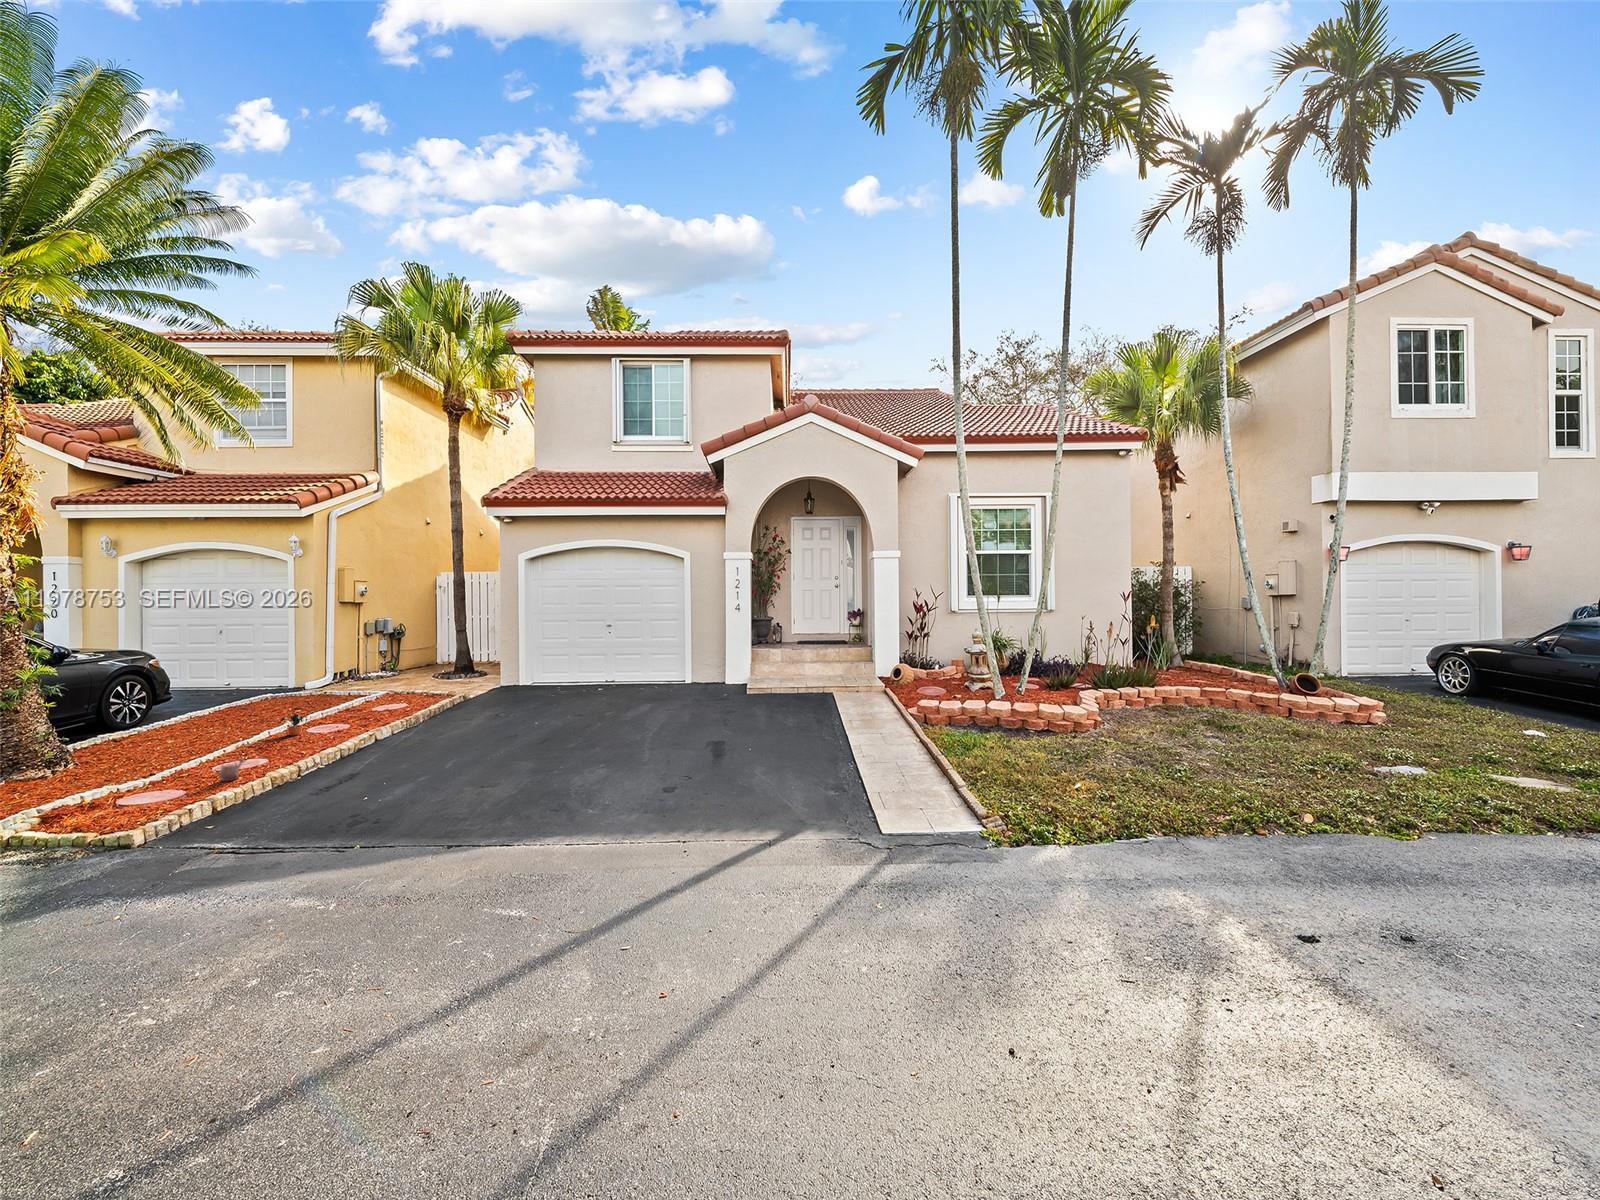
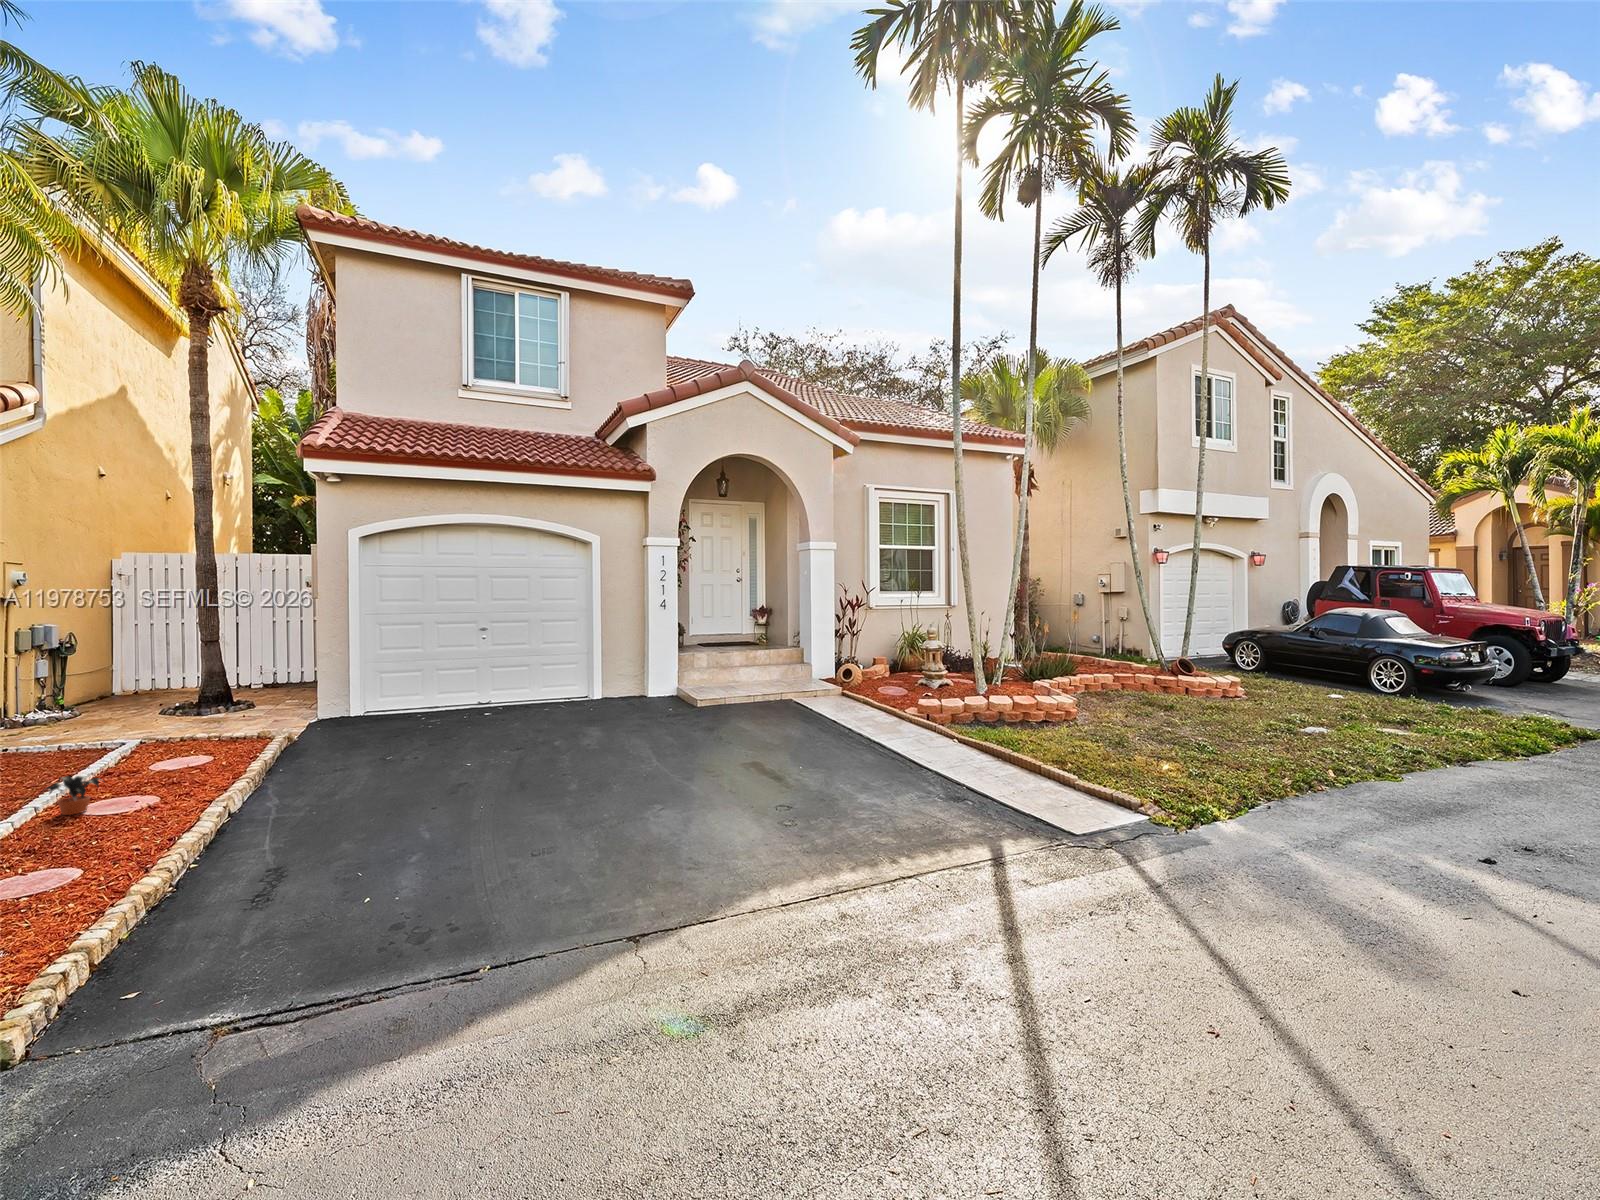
watering can: present [218,759,245,781] -> none [80,858,122,906]

